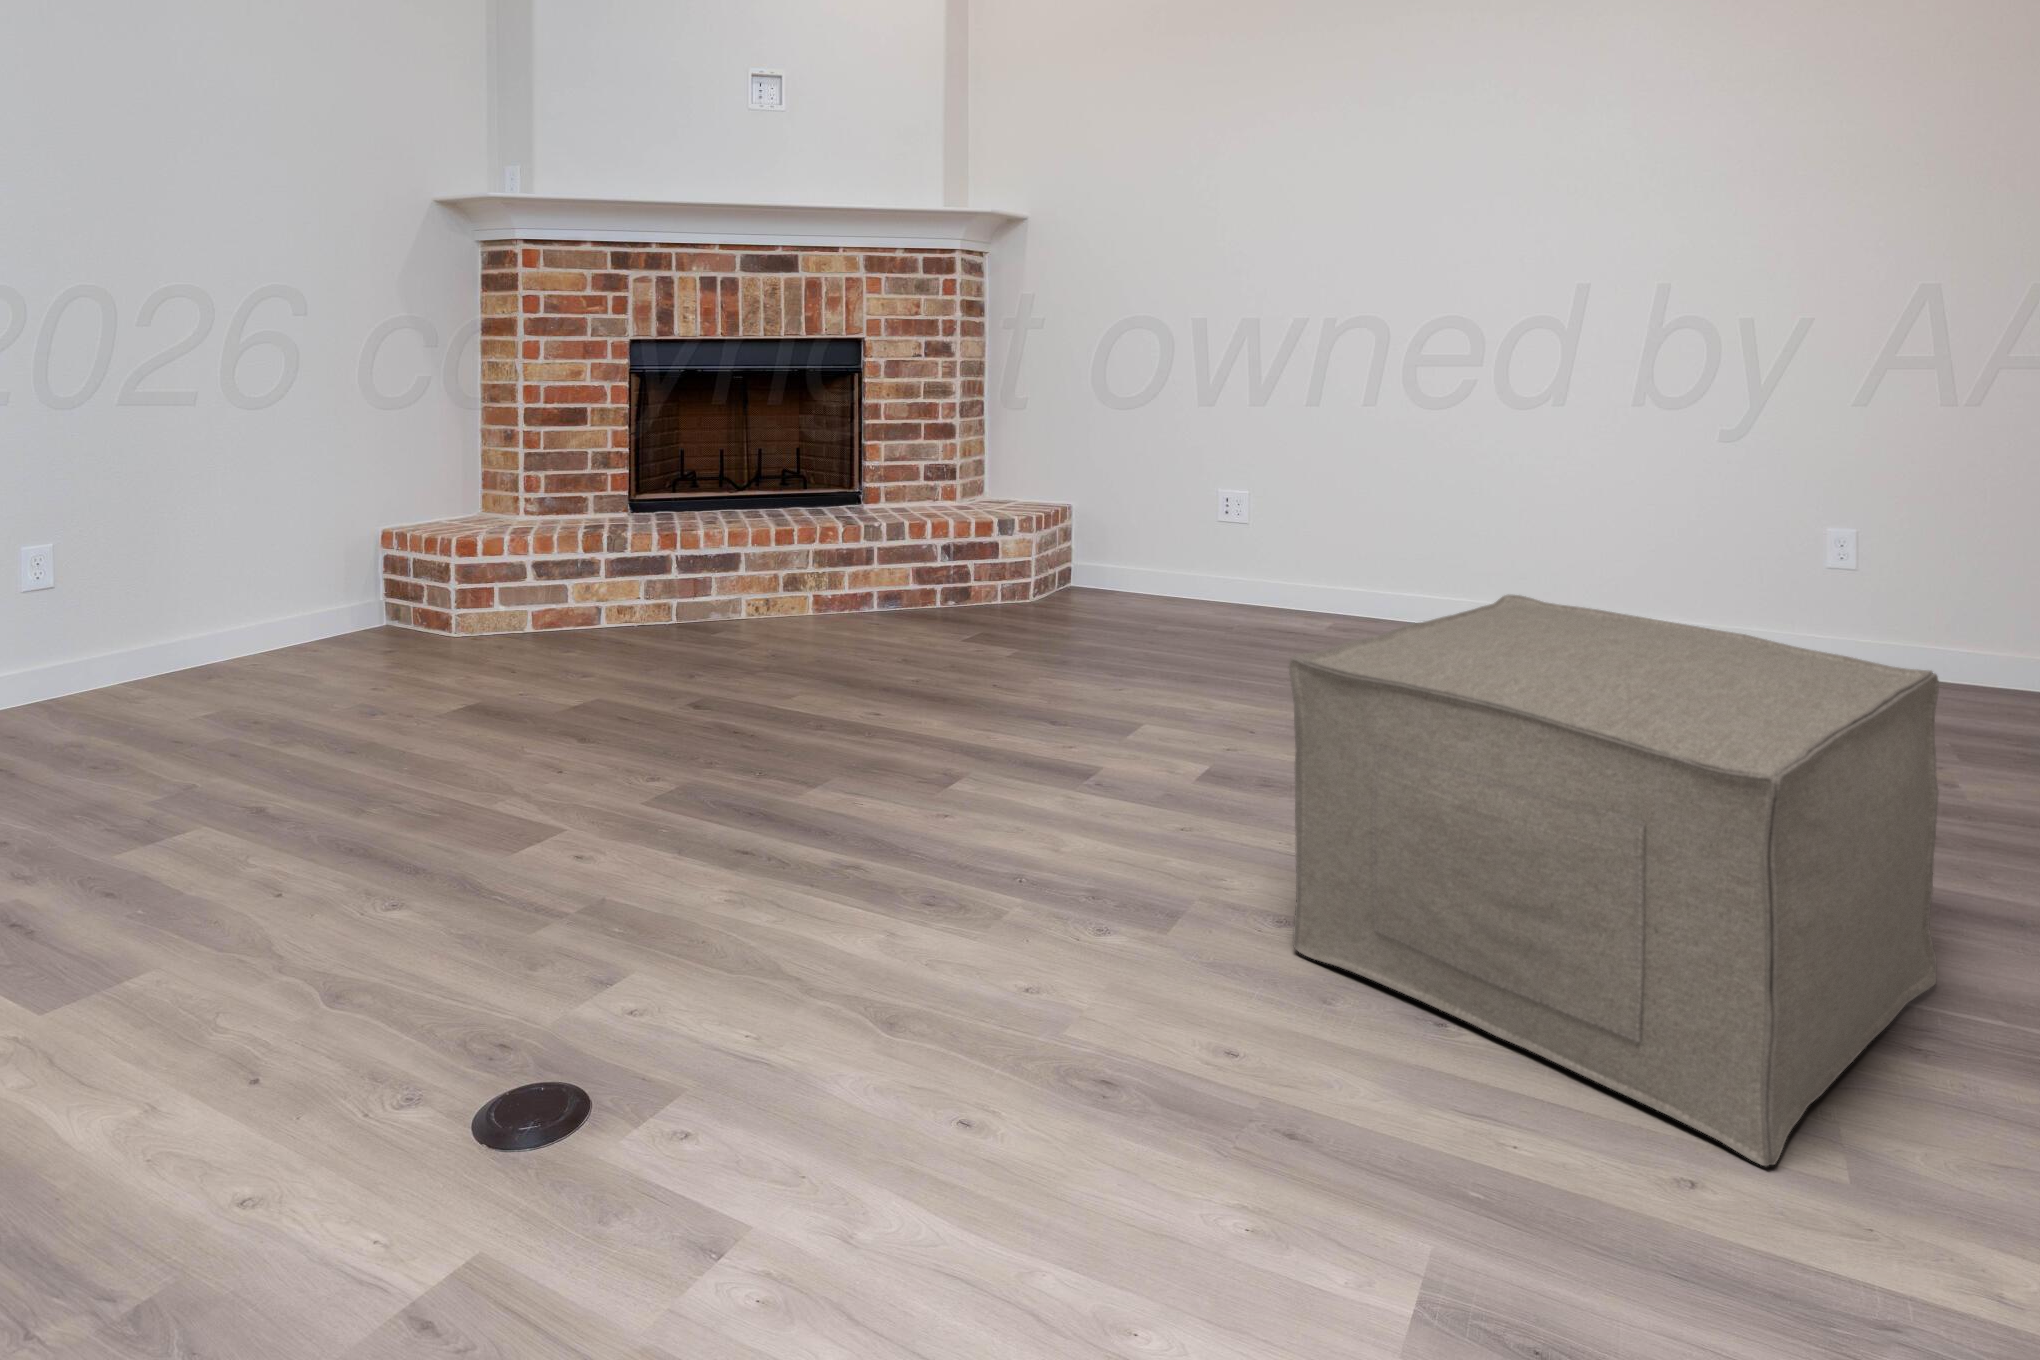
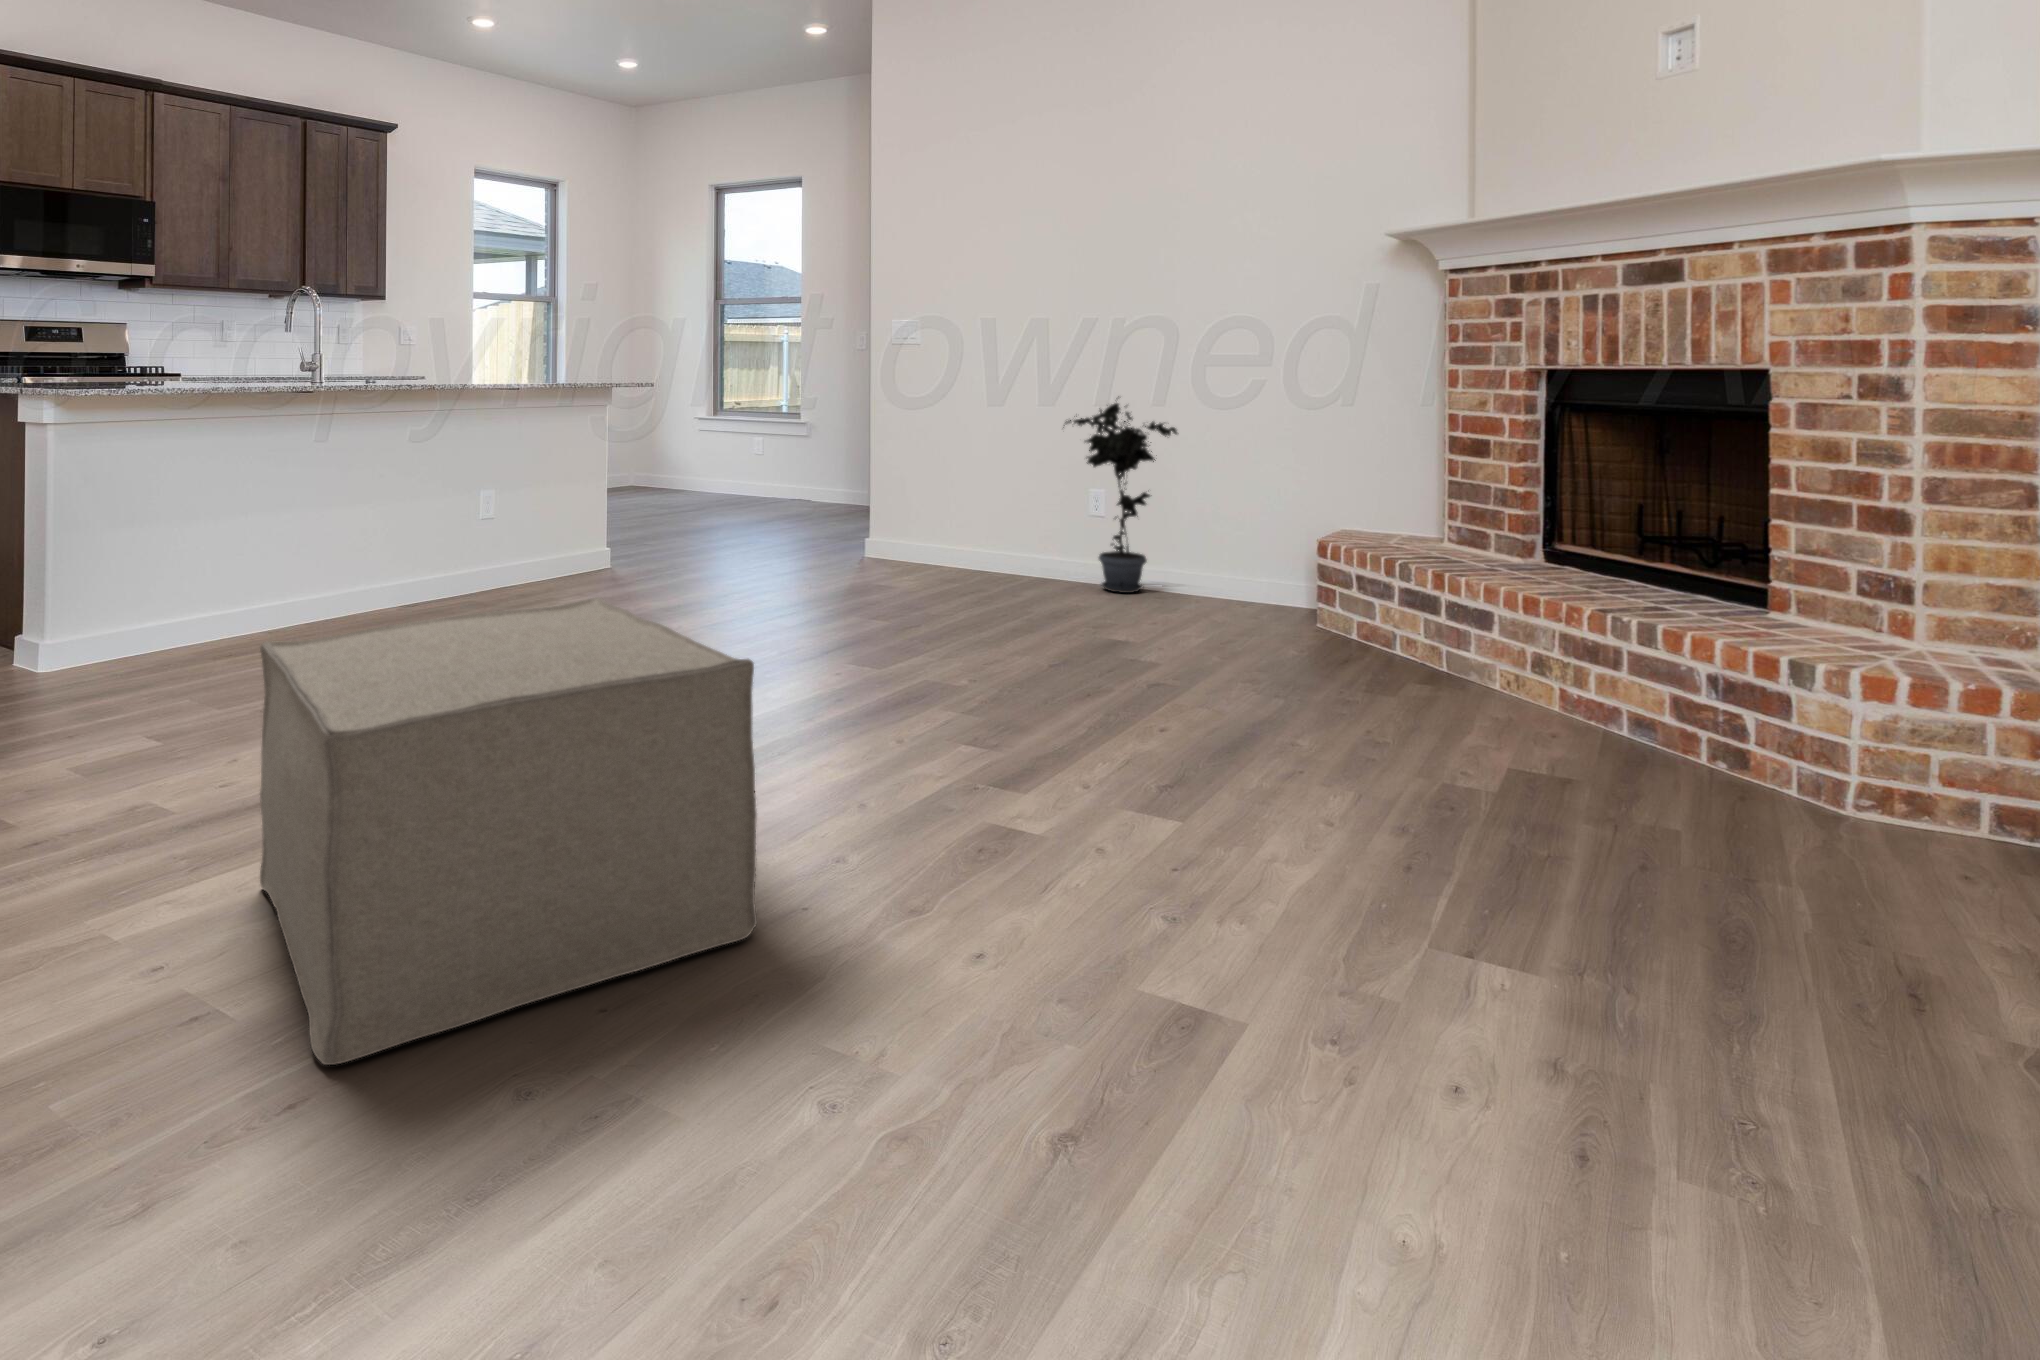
potted plant: none [49,382,288,695] -> present [1063,396,1177,593]

